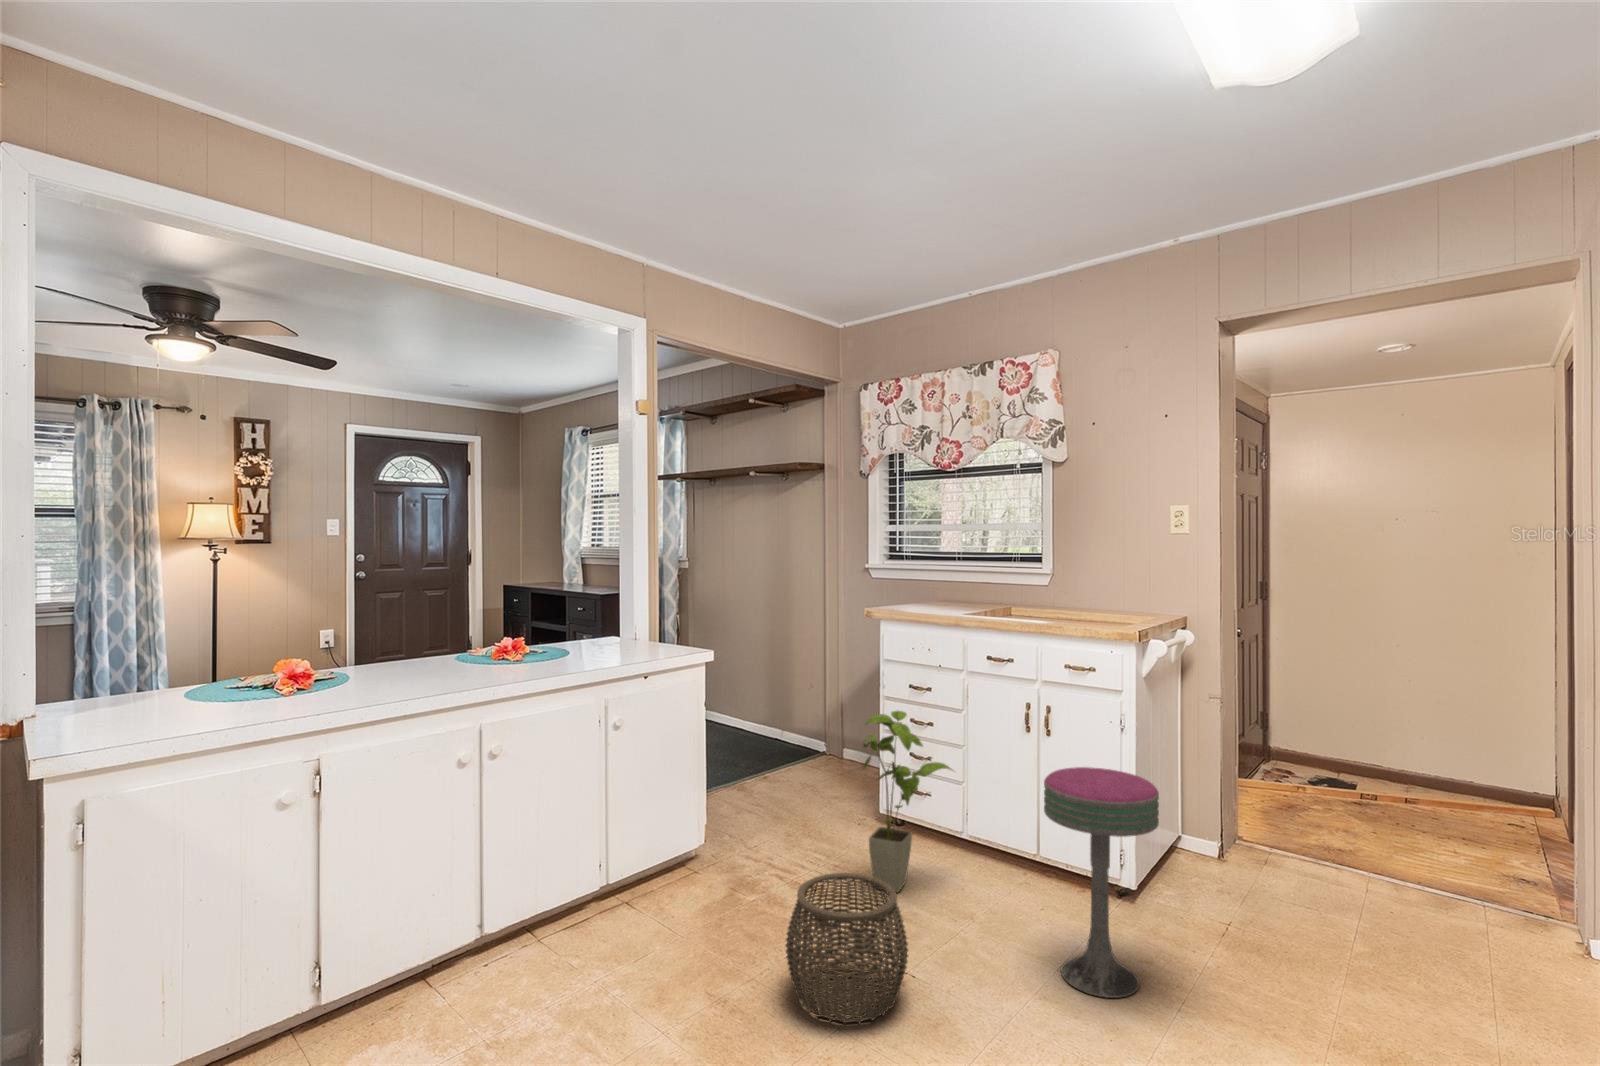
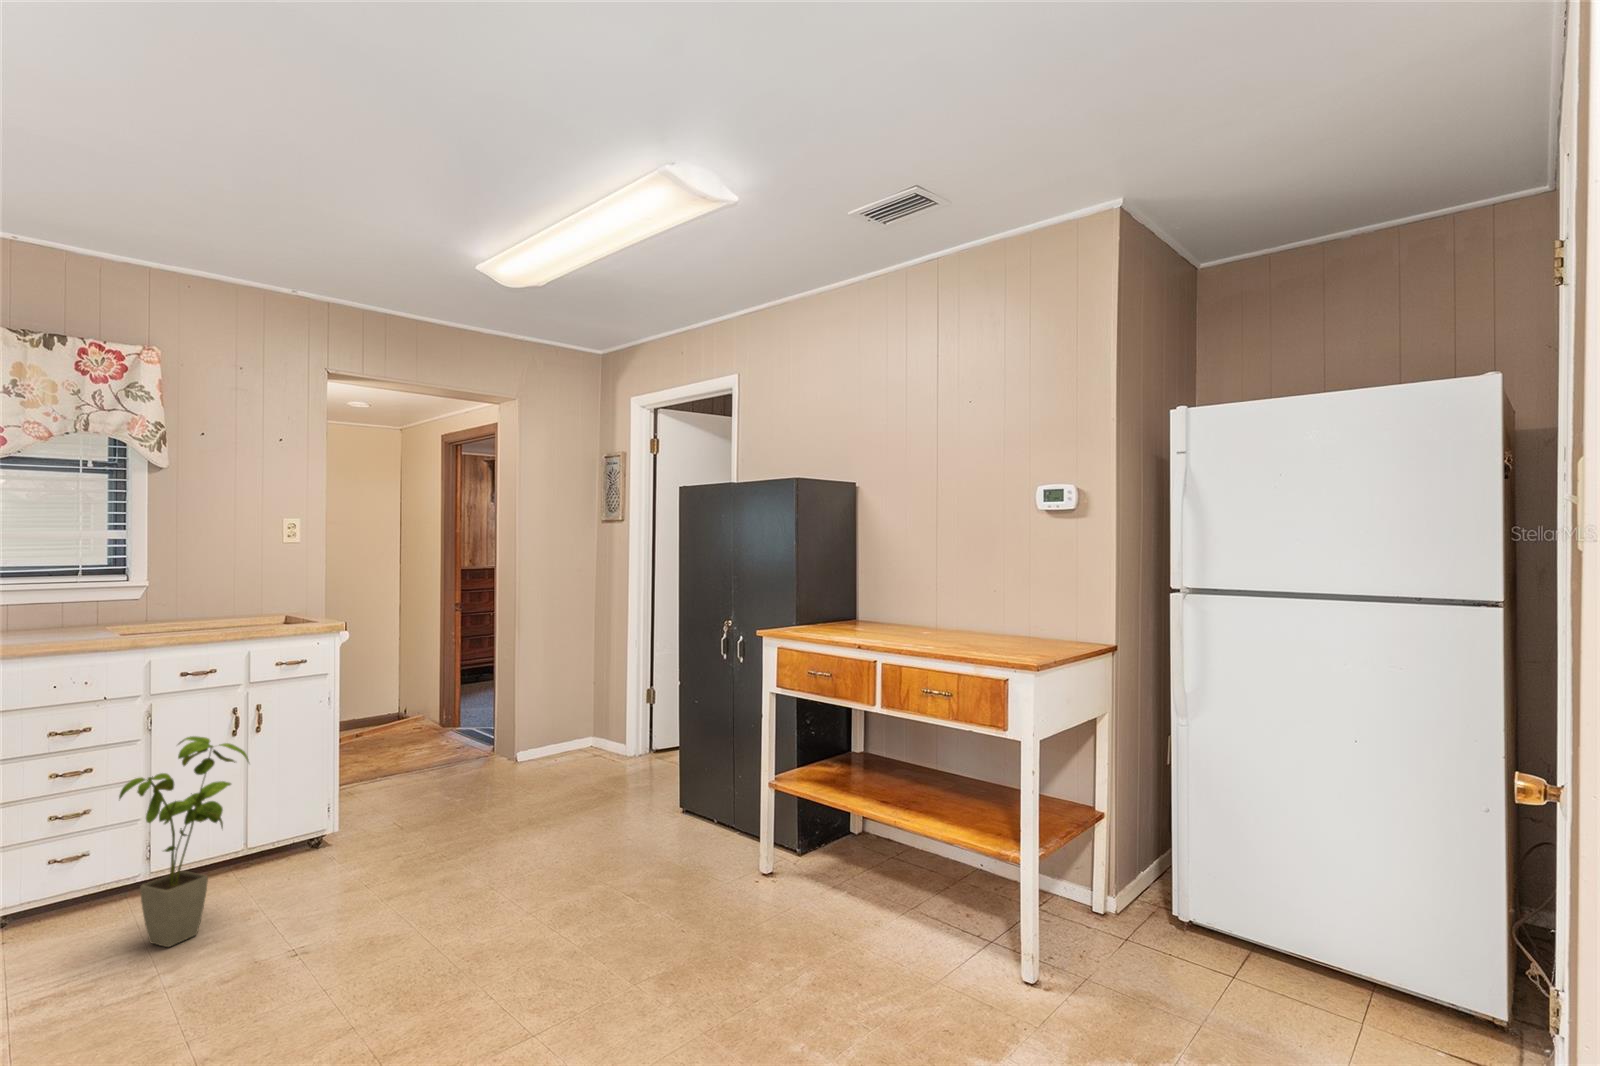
bar stool: present [1044,767,1159,998] -> none [393,715,479,877]
woven basket: present [786,873,908,1023] -> none [308,852,436,988]

